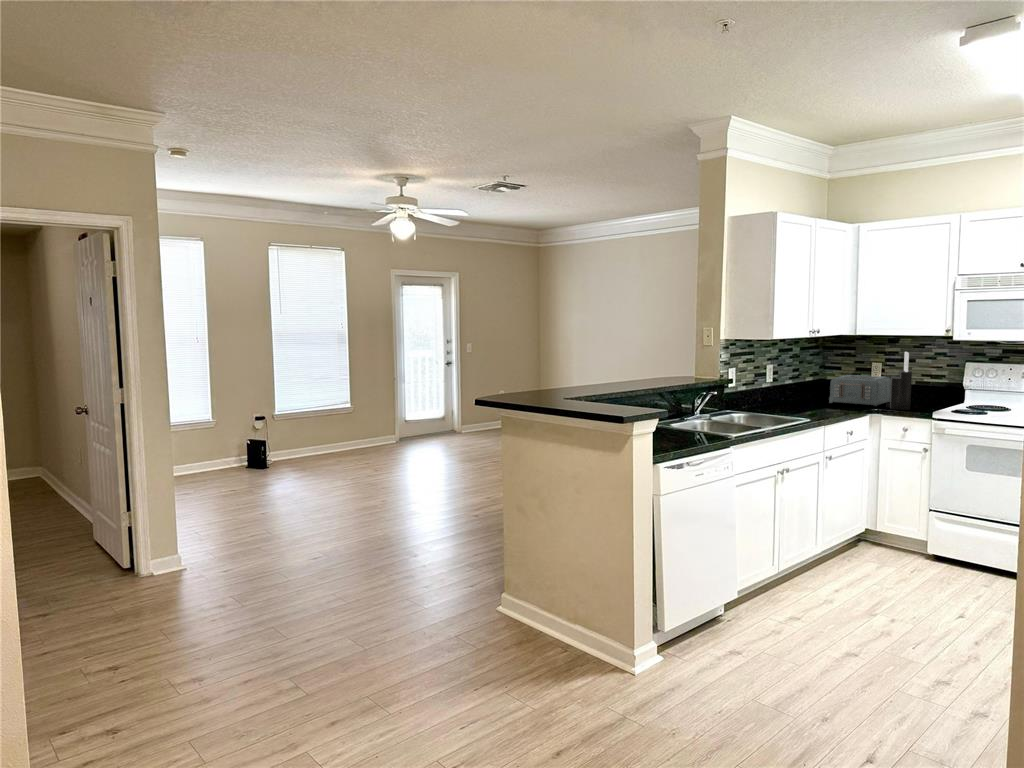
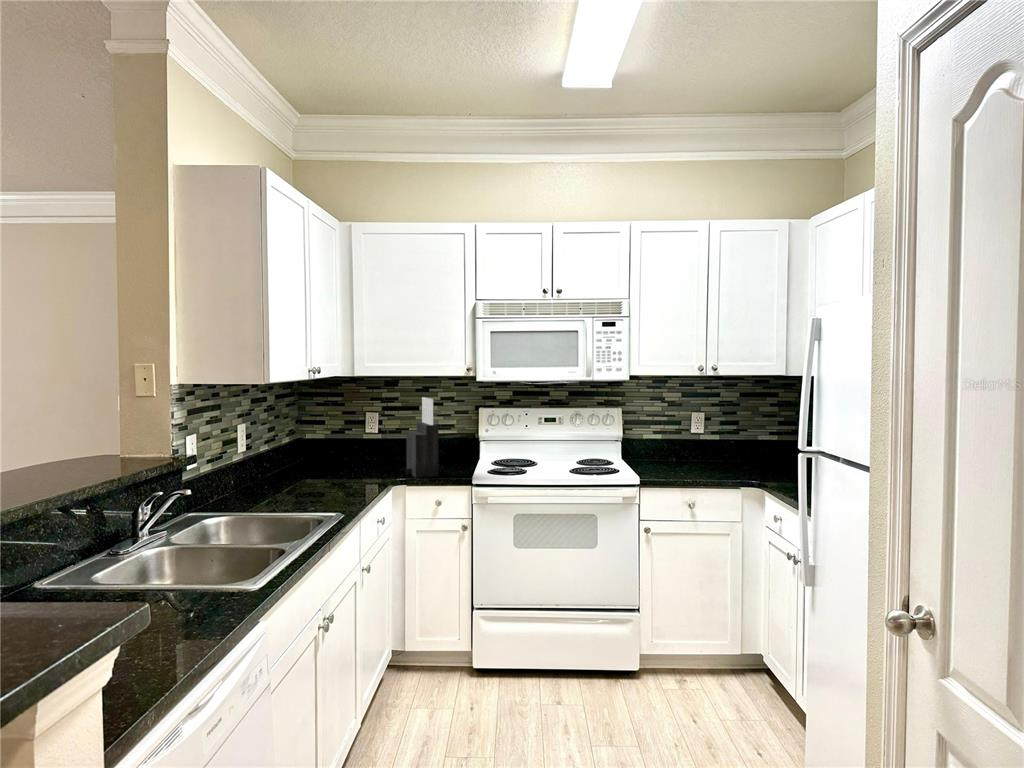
toaster: present [829,375,891,406] -> none [323,431,396,474]

